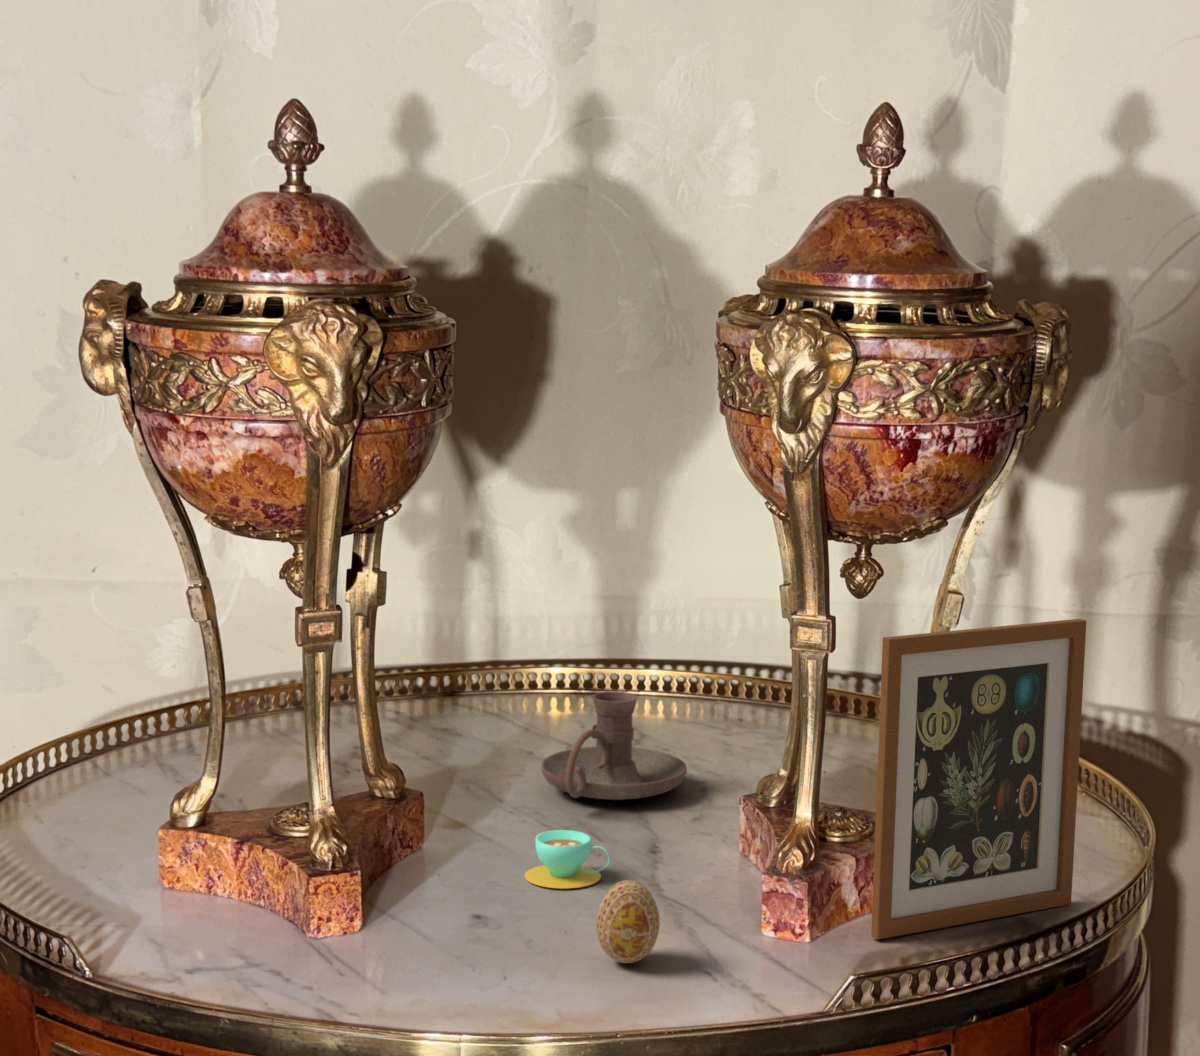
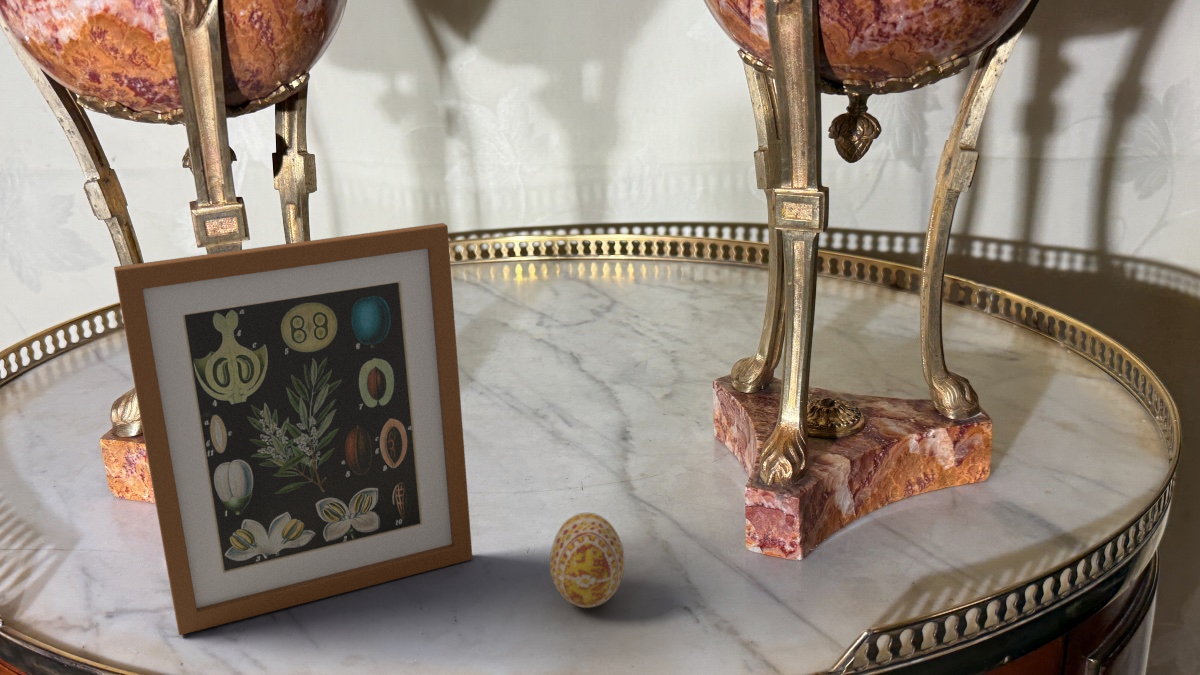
picture frame: present [871,619,1087,940] -> present [114,223,472,635]
candle holder: present [541,692,687,800] -> none [528,262,670,373]
teacup: present [524,830,610,889] -> none [493,421,582,489]

